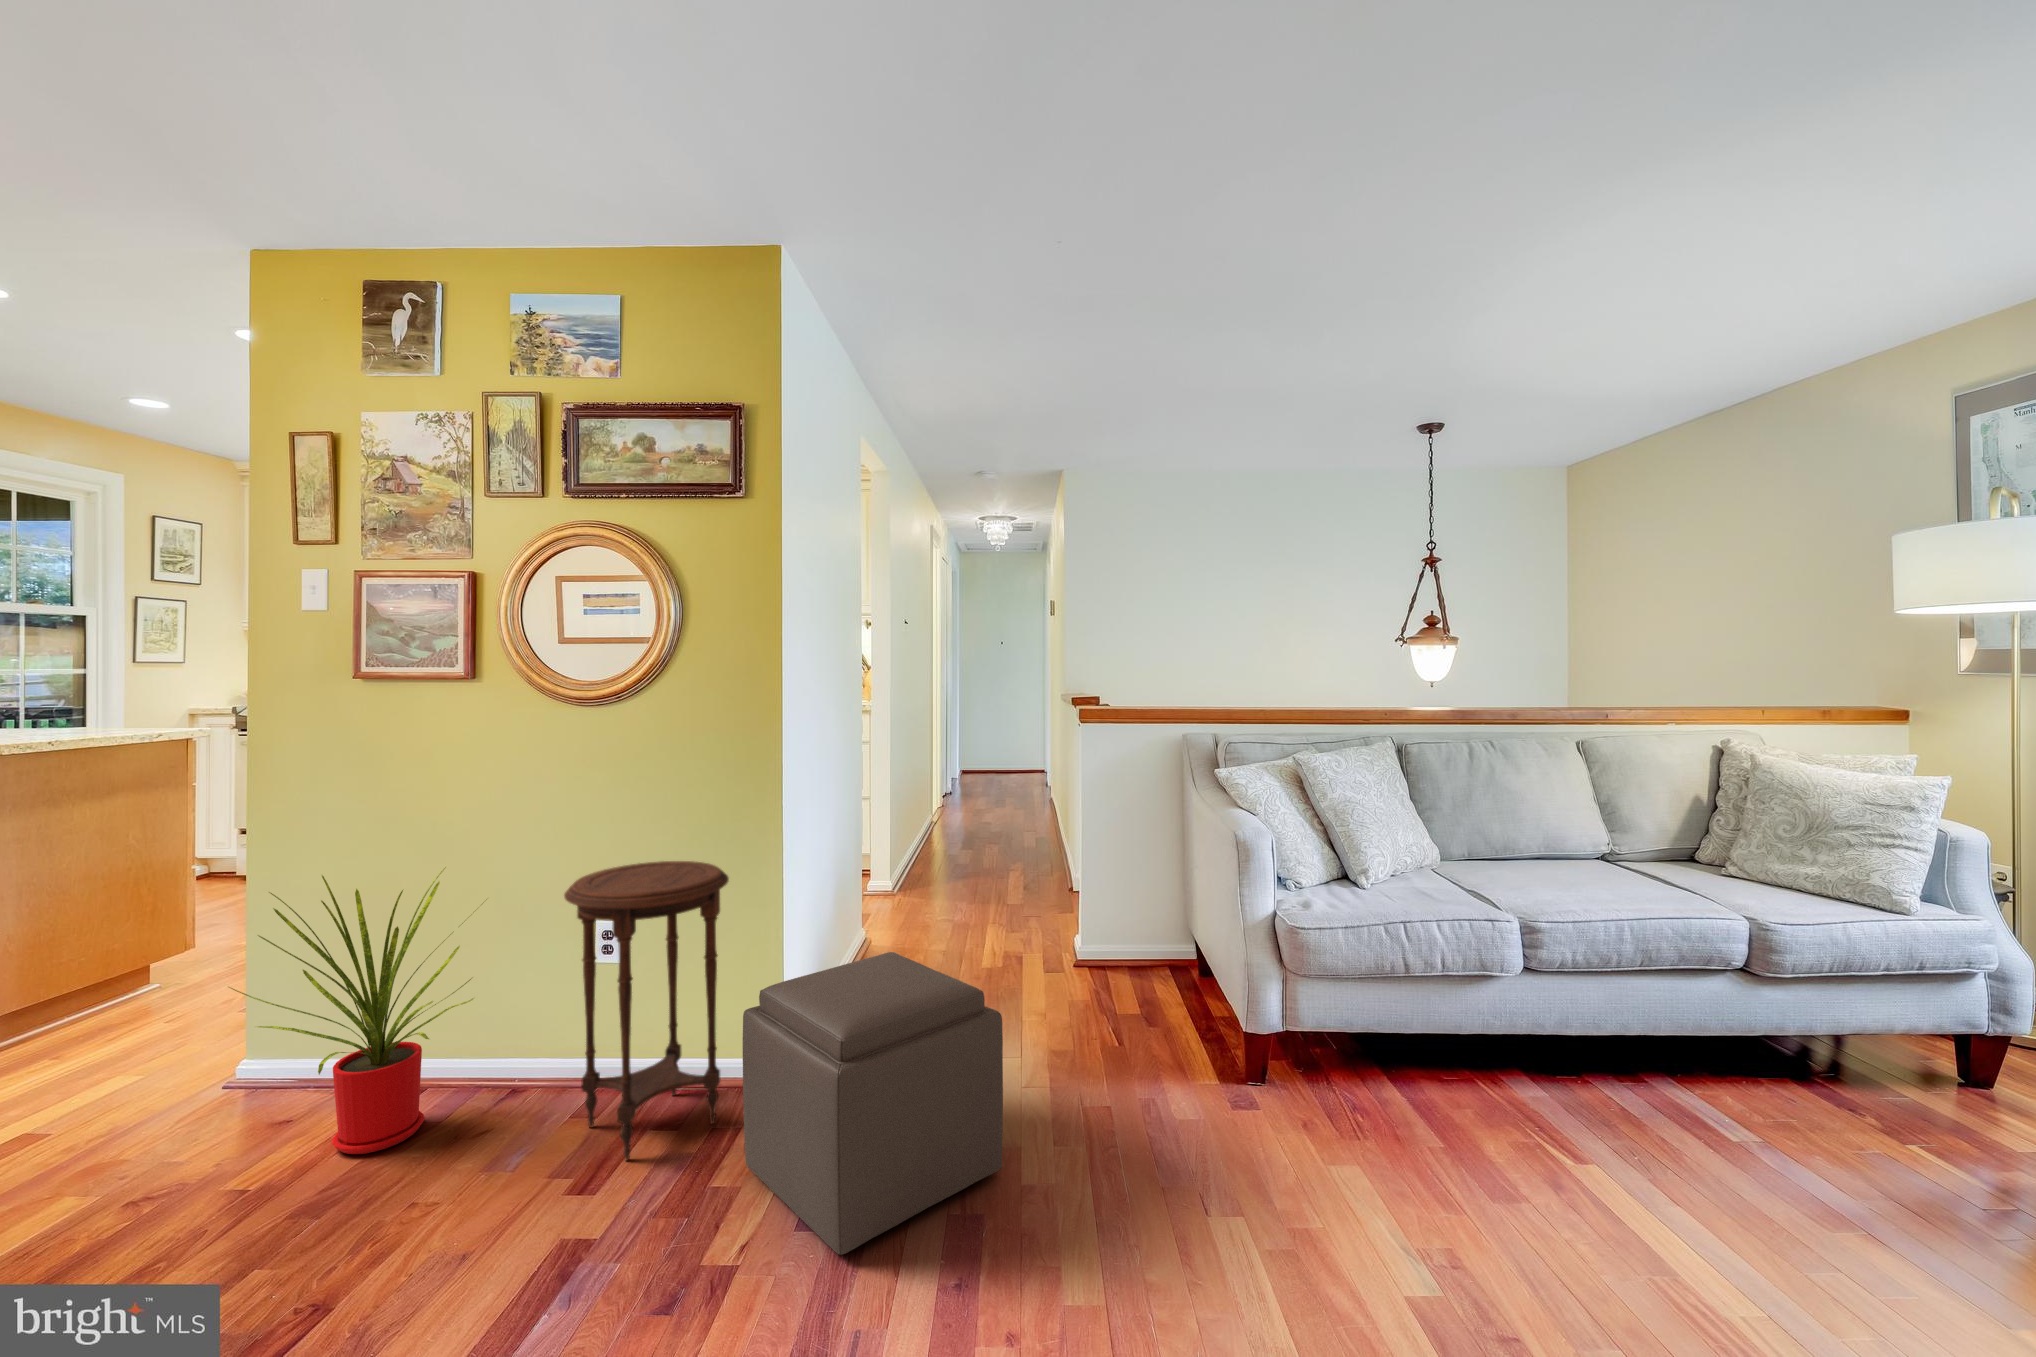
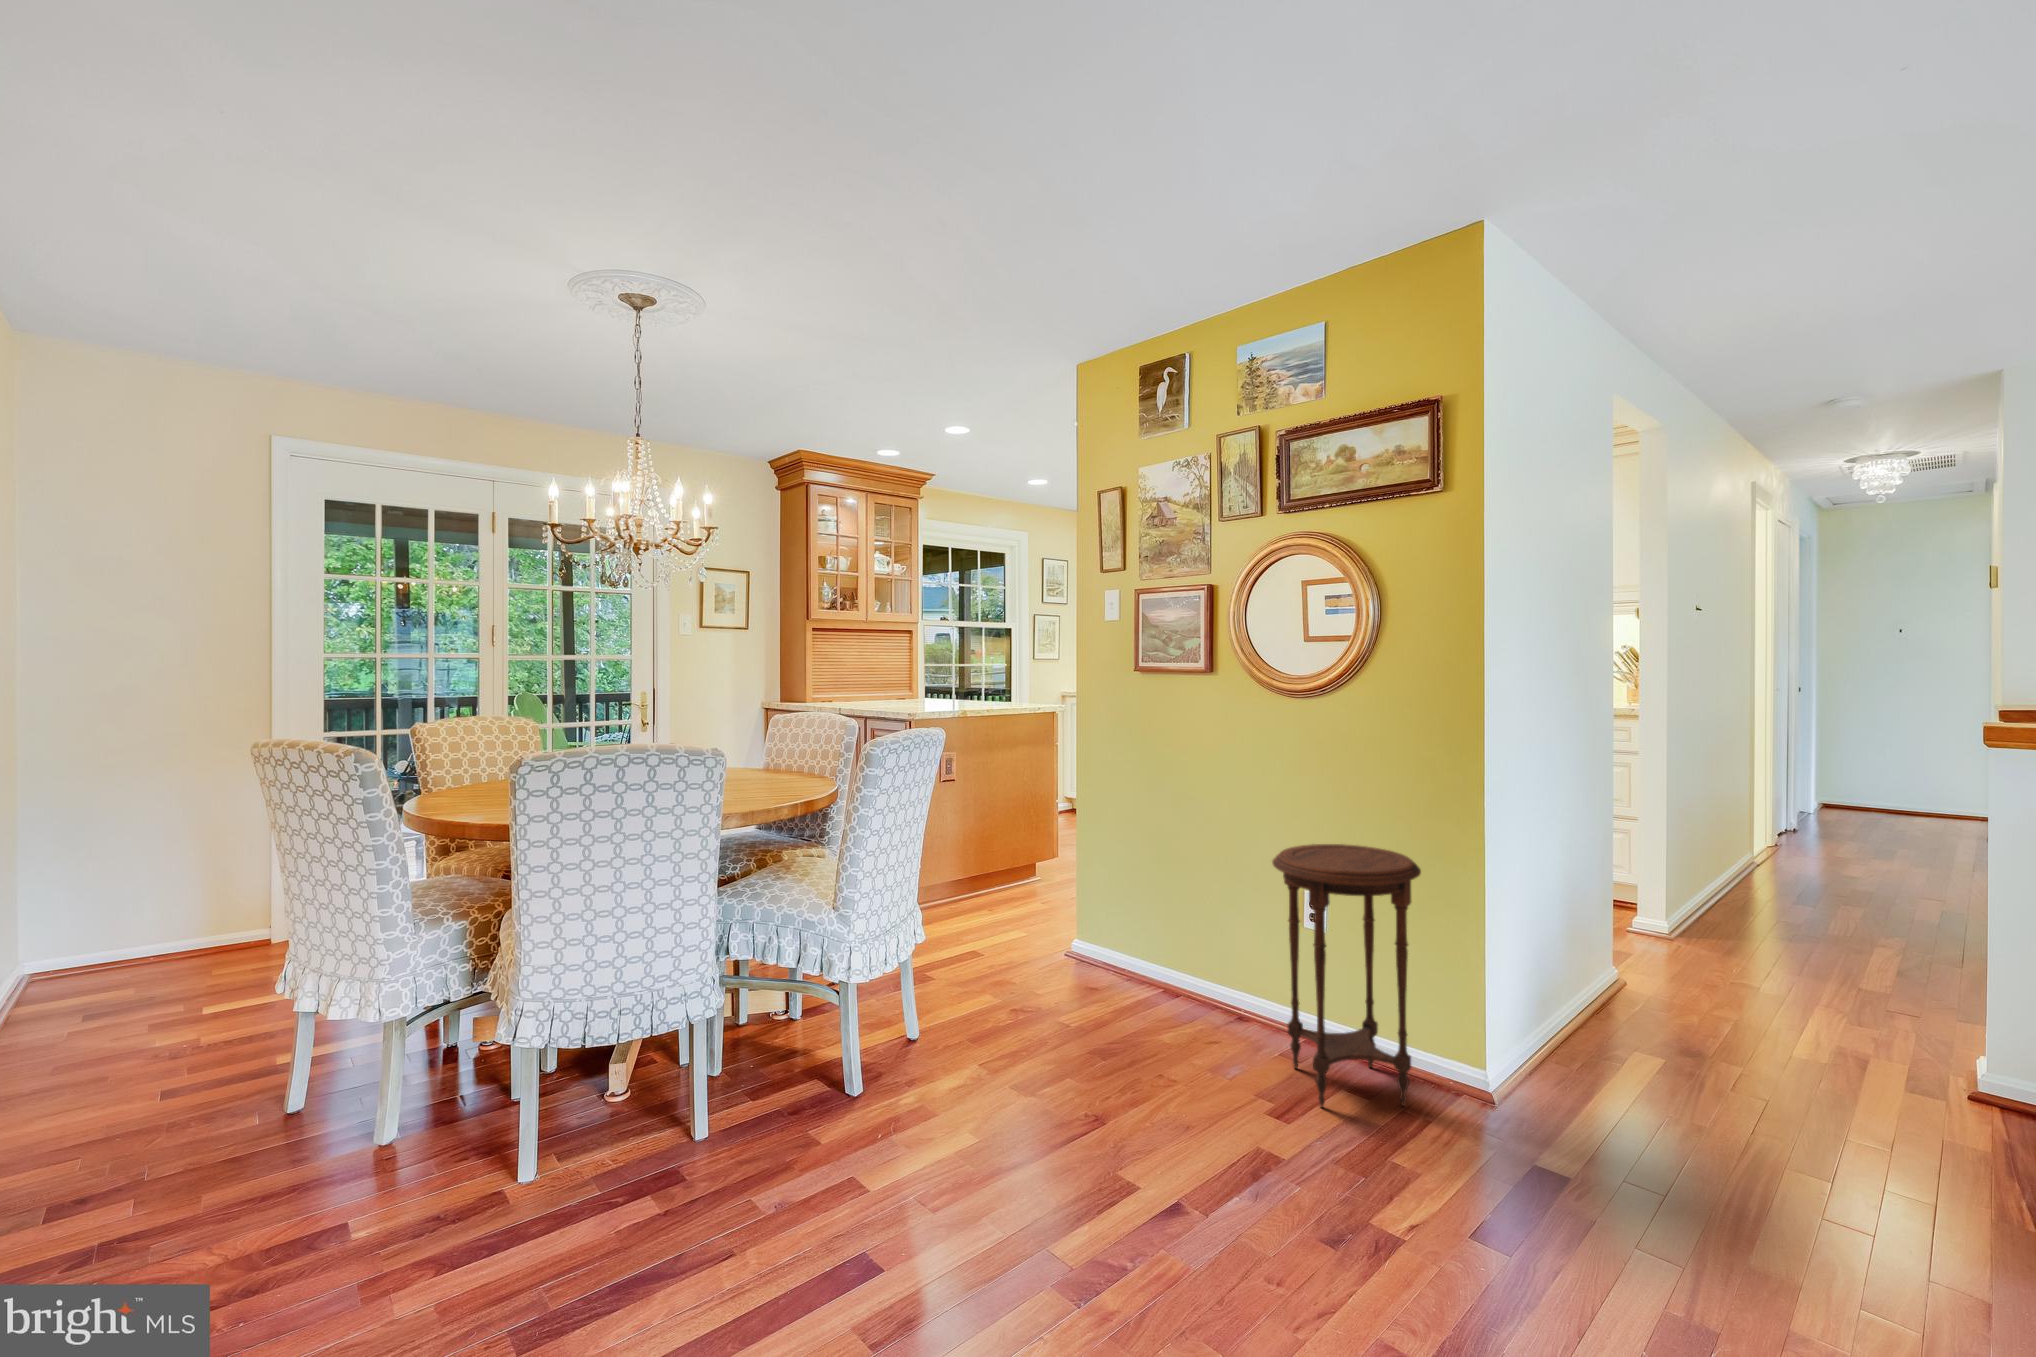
house plant: present [229,867,487,1154] -> none [1063,816,1220,1030]
ottoman: present [743,952,1003,1255] -> none [1427,986,1759,1291]

